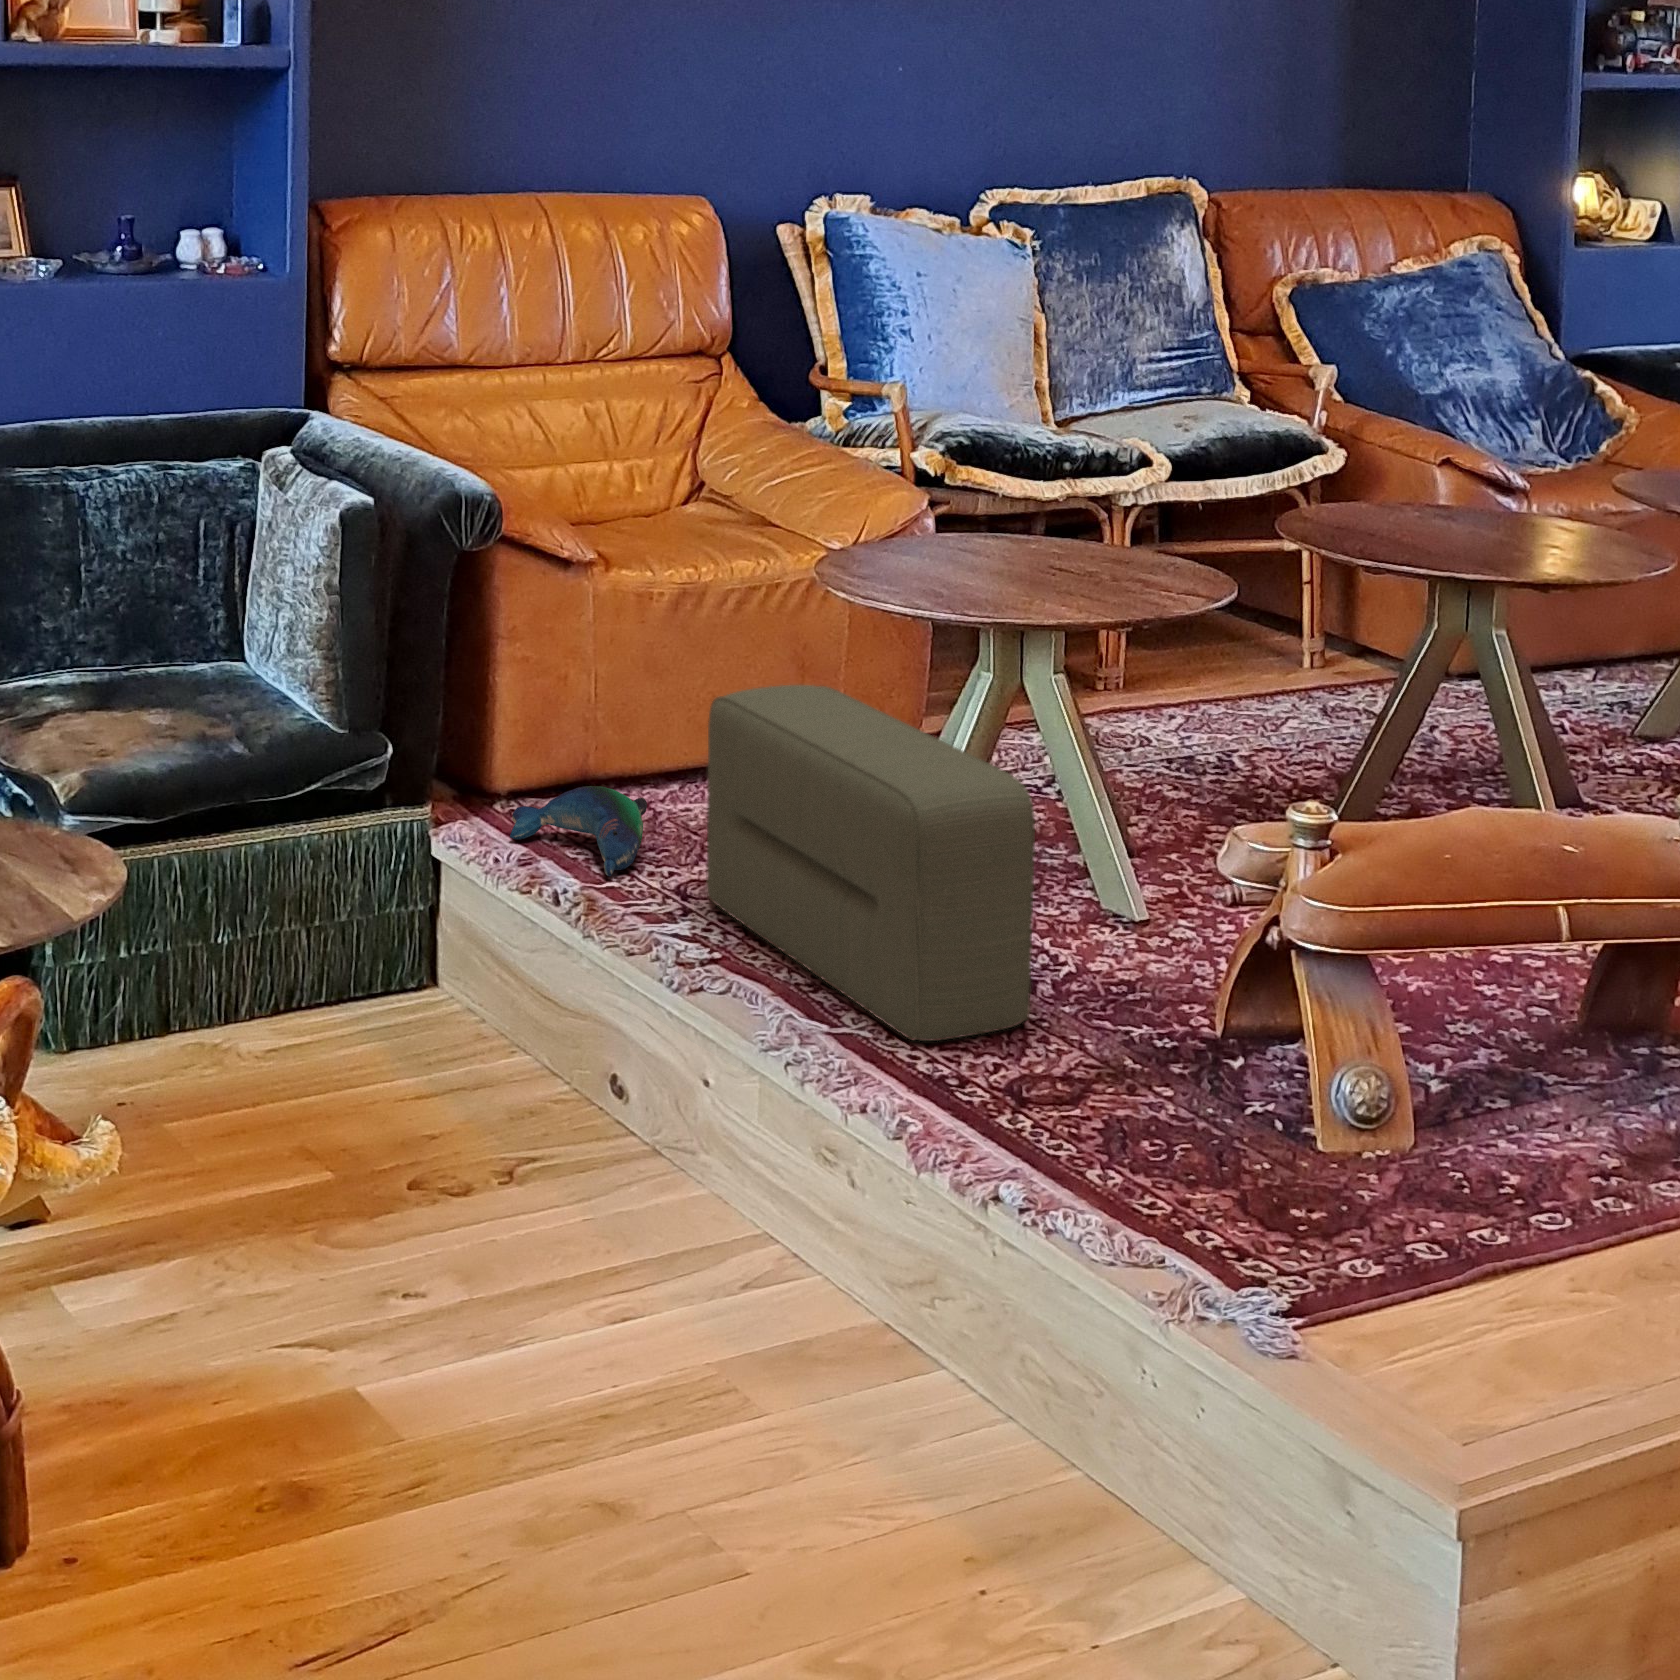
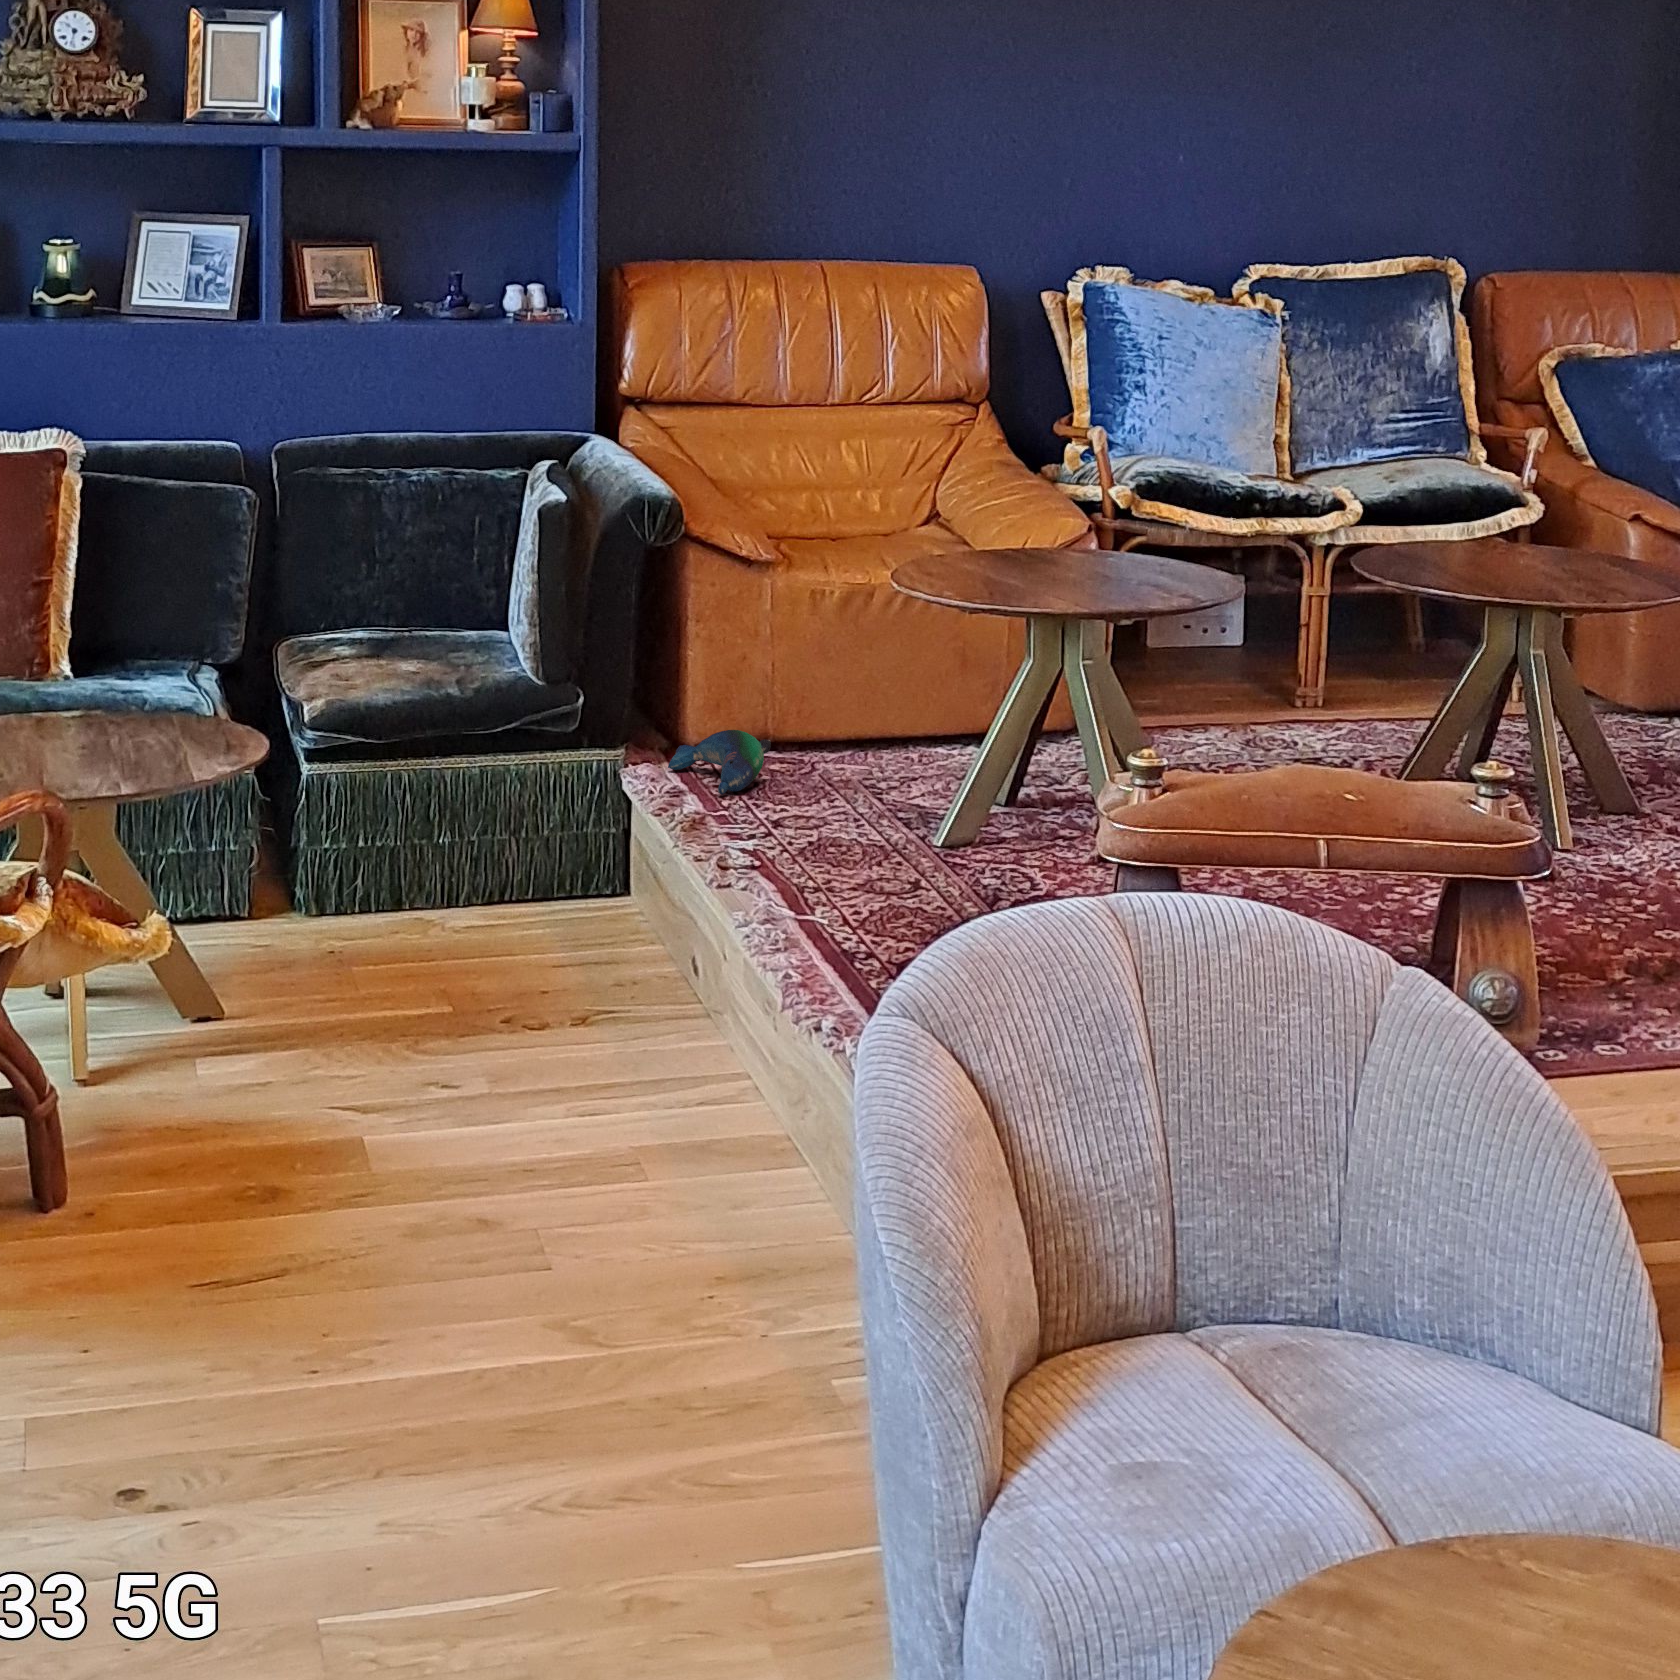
pouf: present [706,685,1035,1041] -> none [781,645,951,899]

